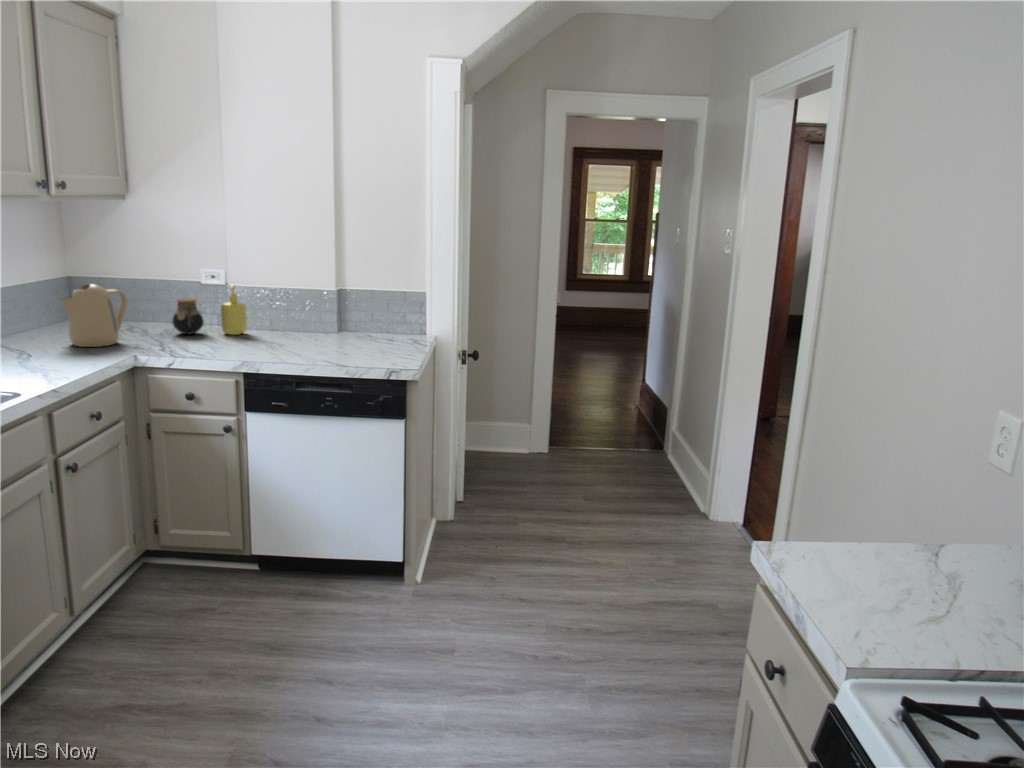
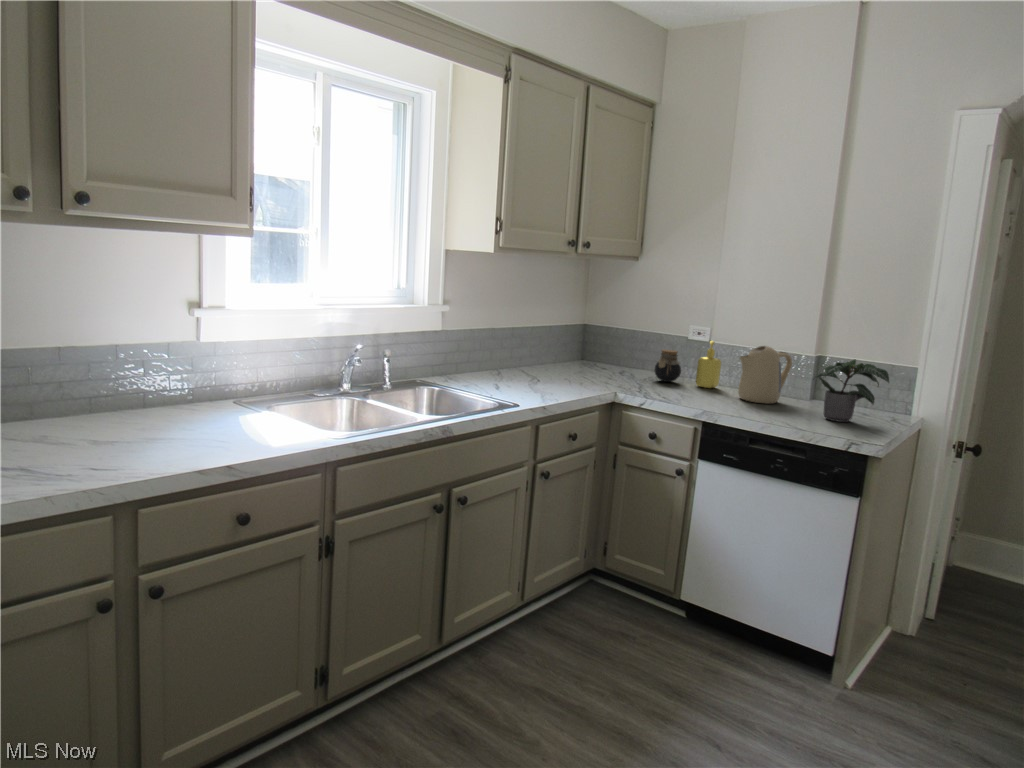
kettle: present [60,284,127,347] -> present [738,346,792,404]
potted plant: none [342,290,410,351] -> present [816,359,889,422]

